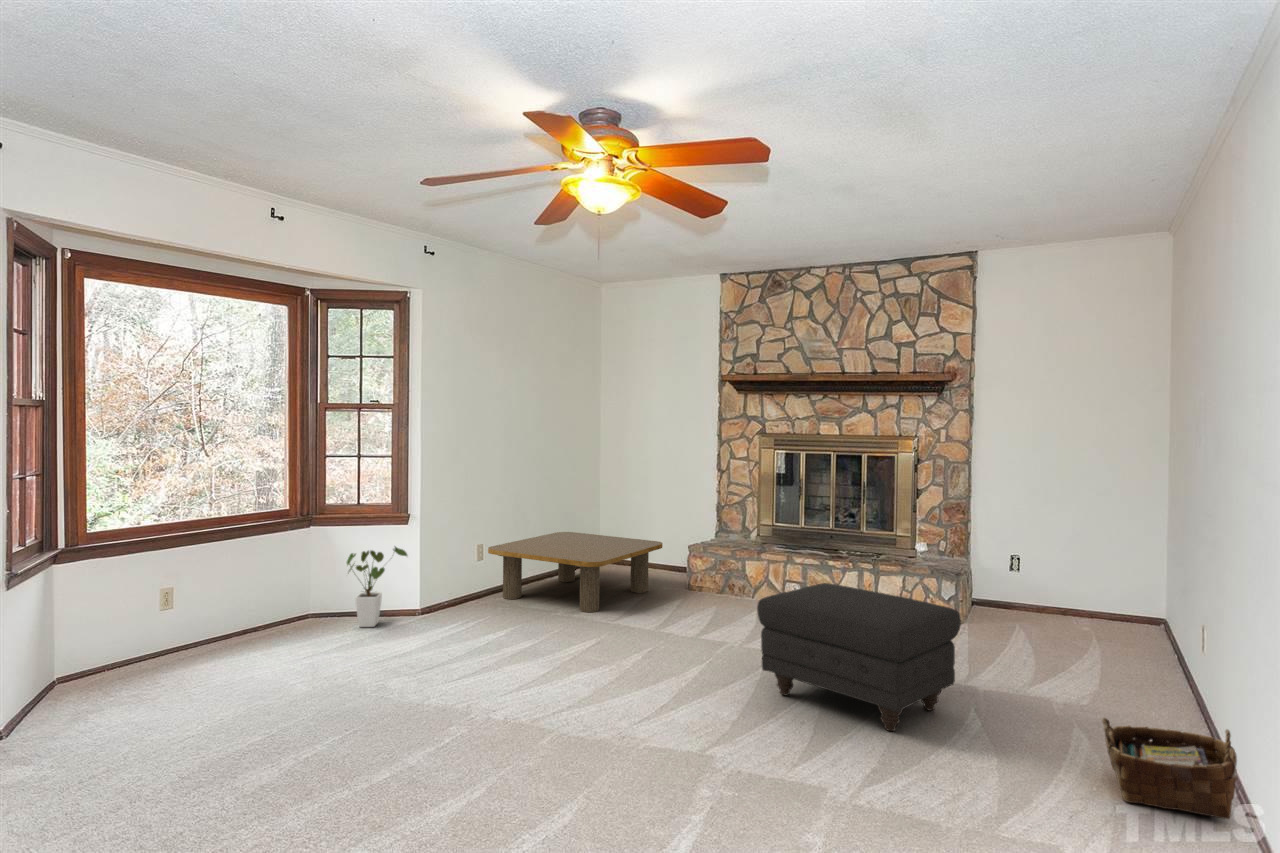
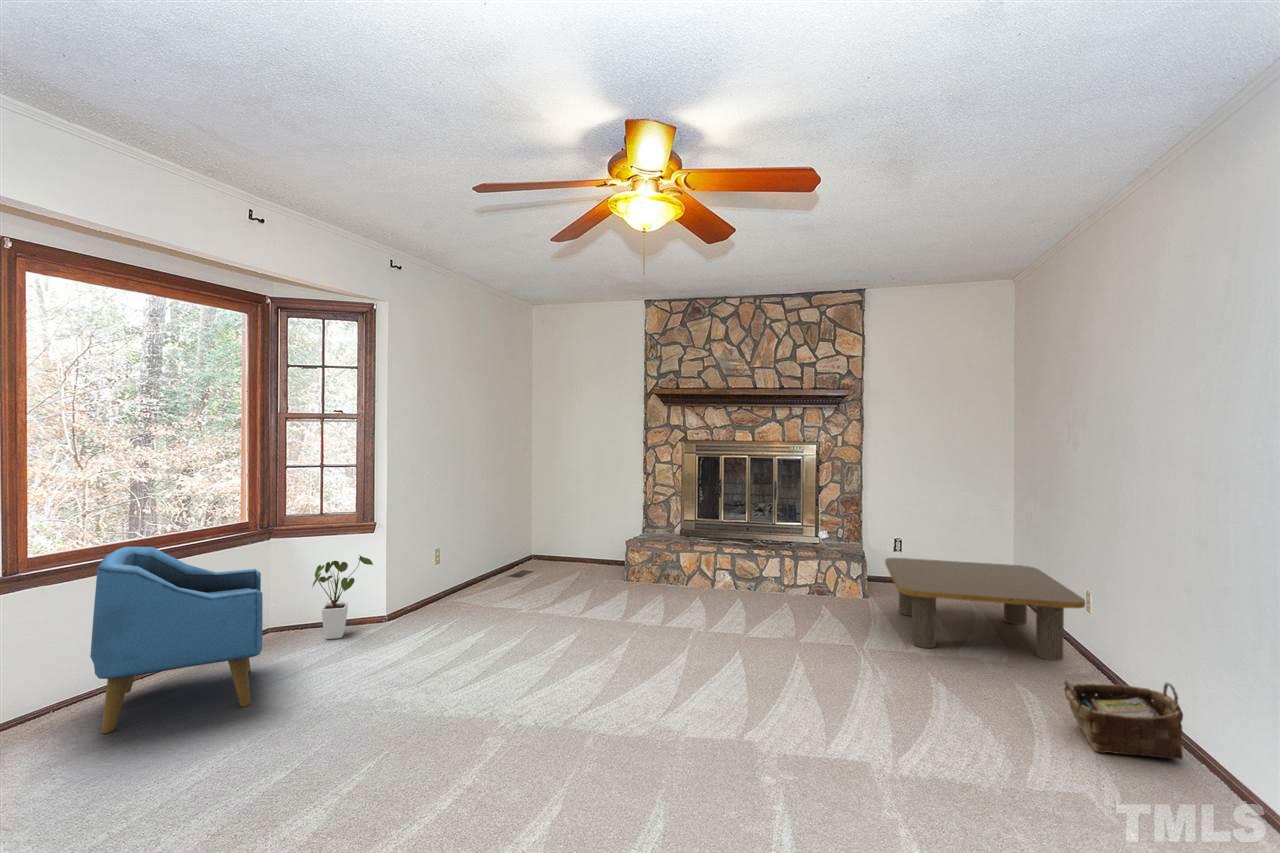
armchair: none [141,526,294,689] -> present [90,547,263,734]
coffee table: present [488,532,663,612] -> present [885,558,1085,661]
ottoman: present [757,583,961,731] -> none [743,572,917,704]

